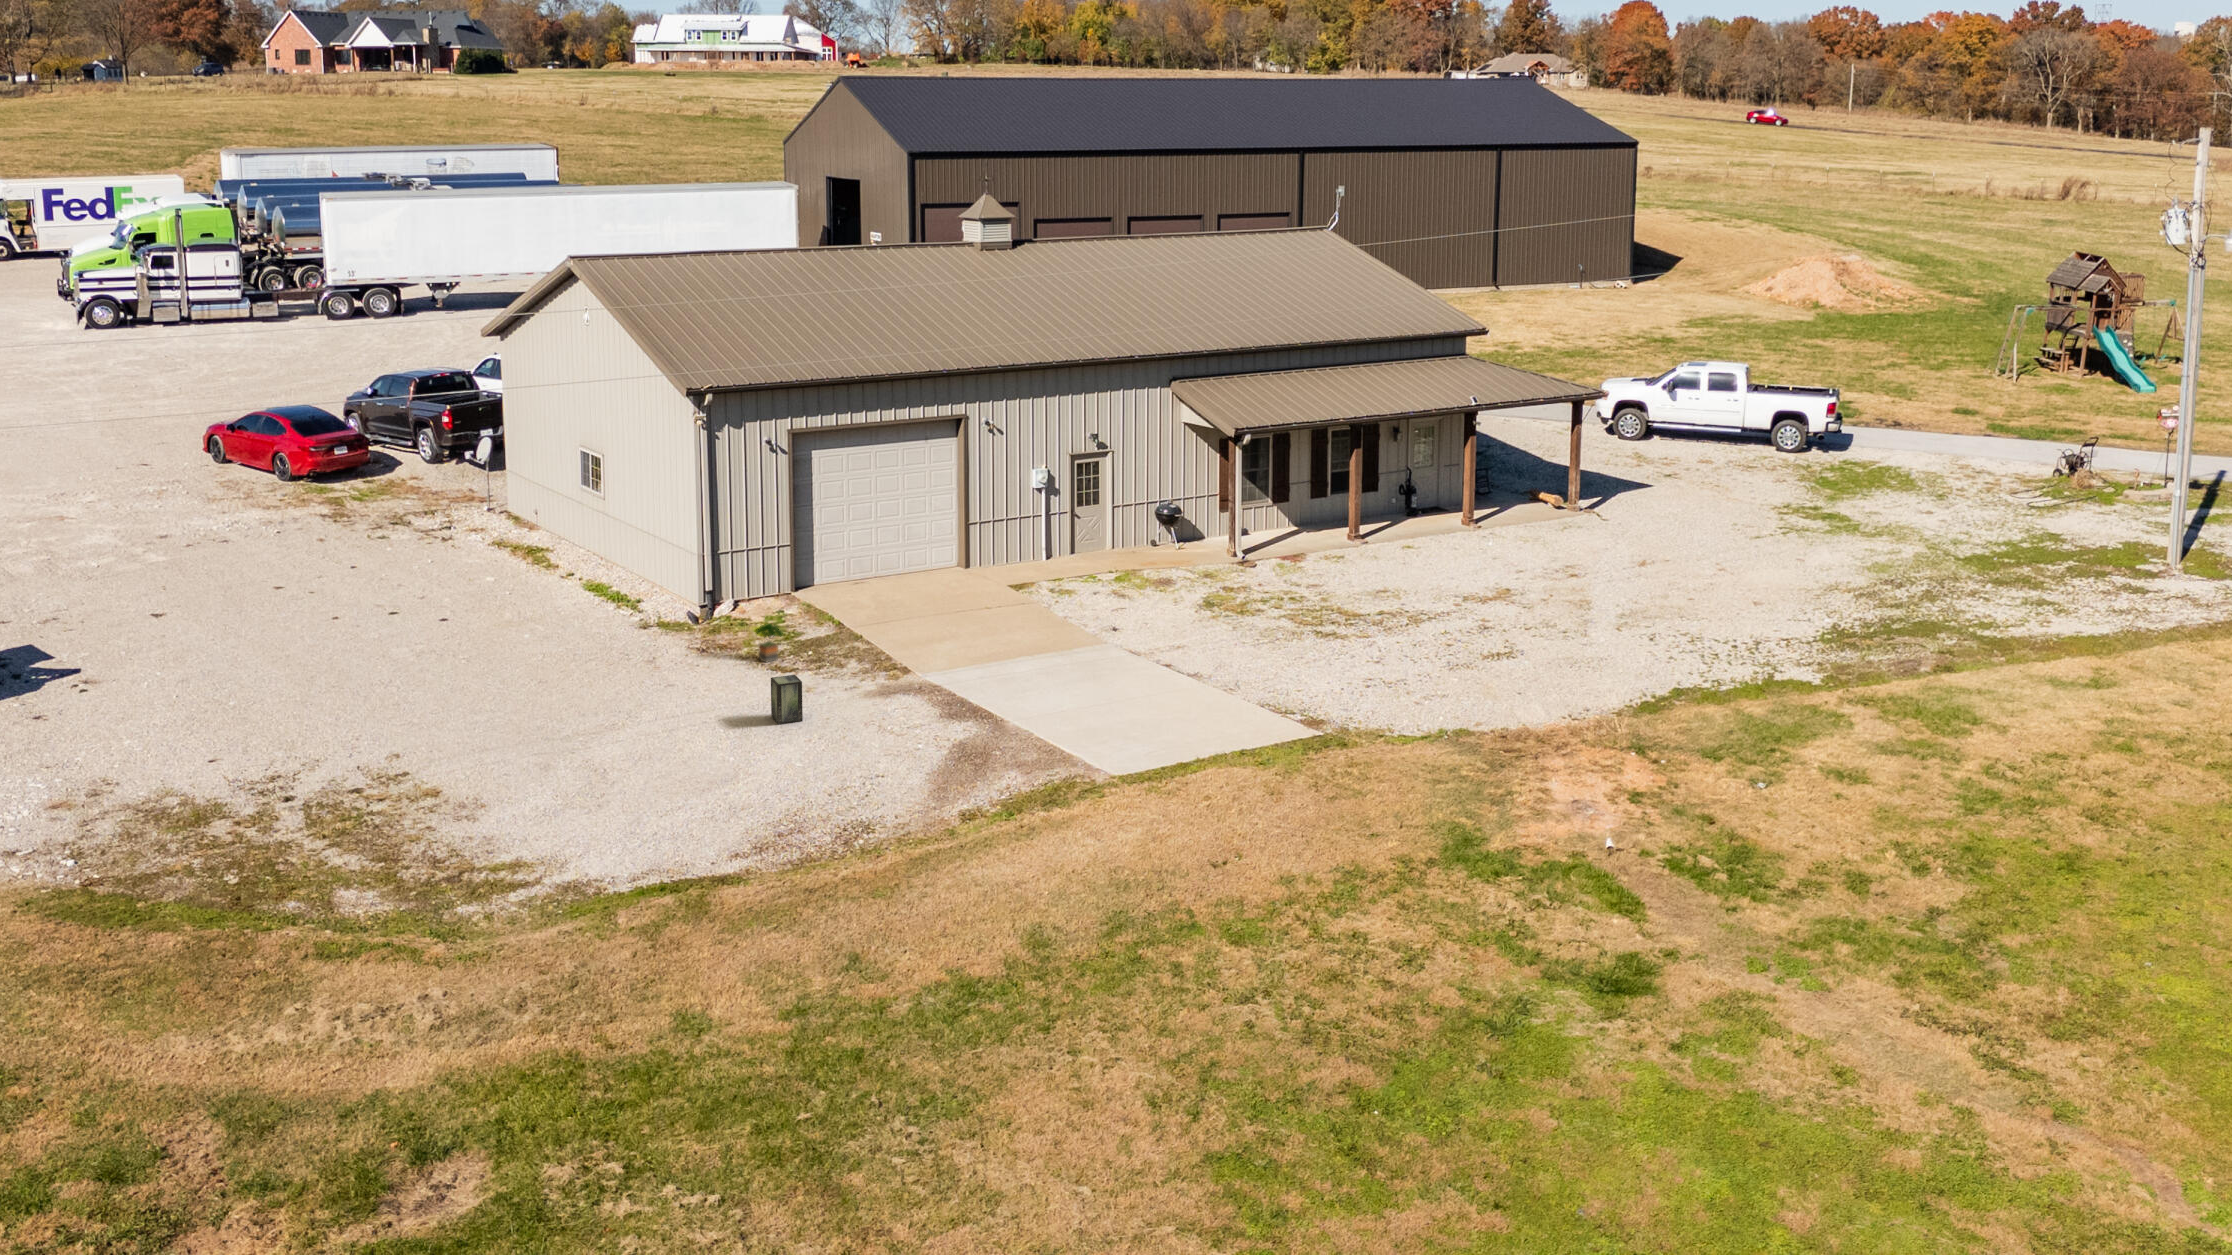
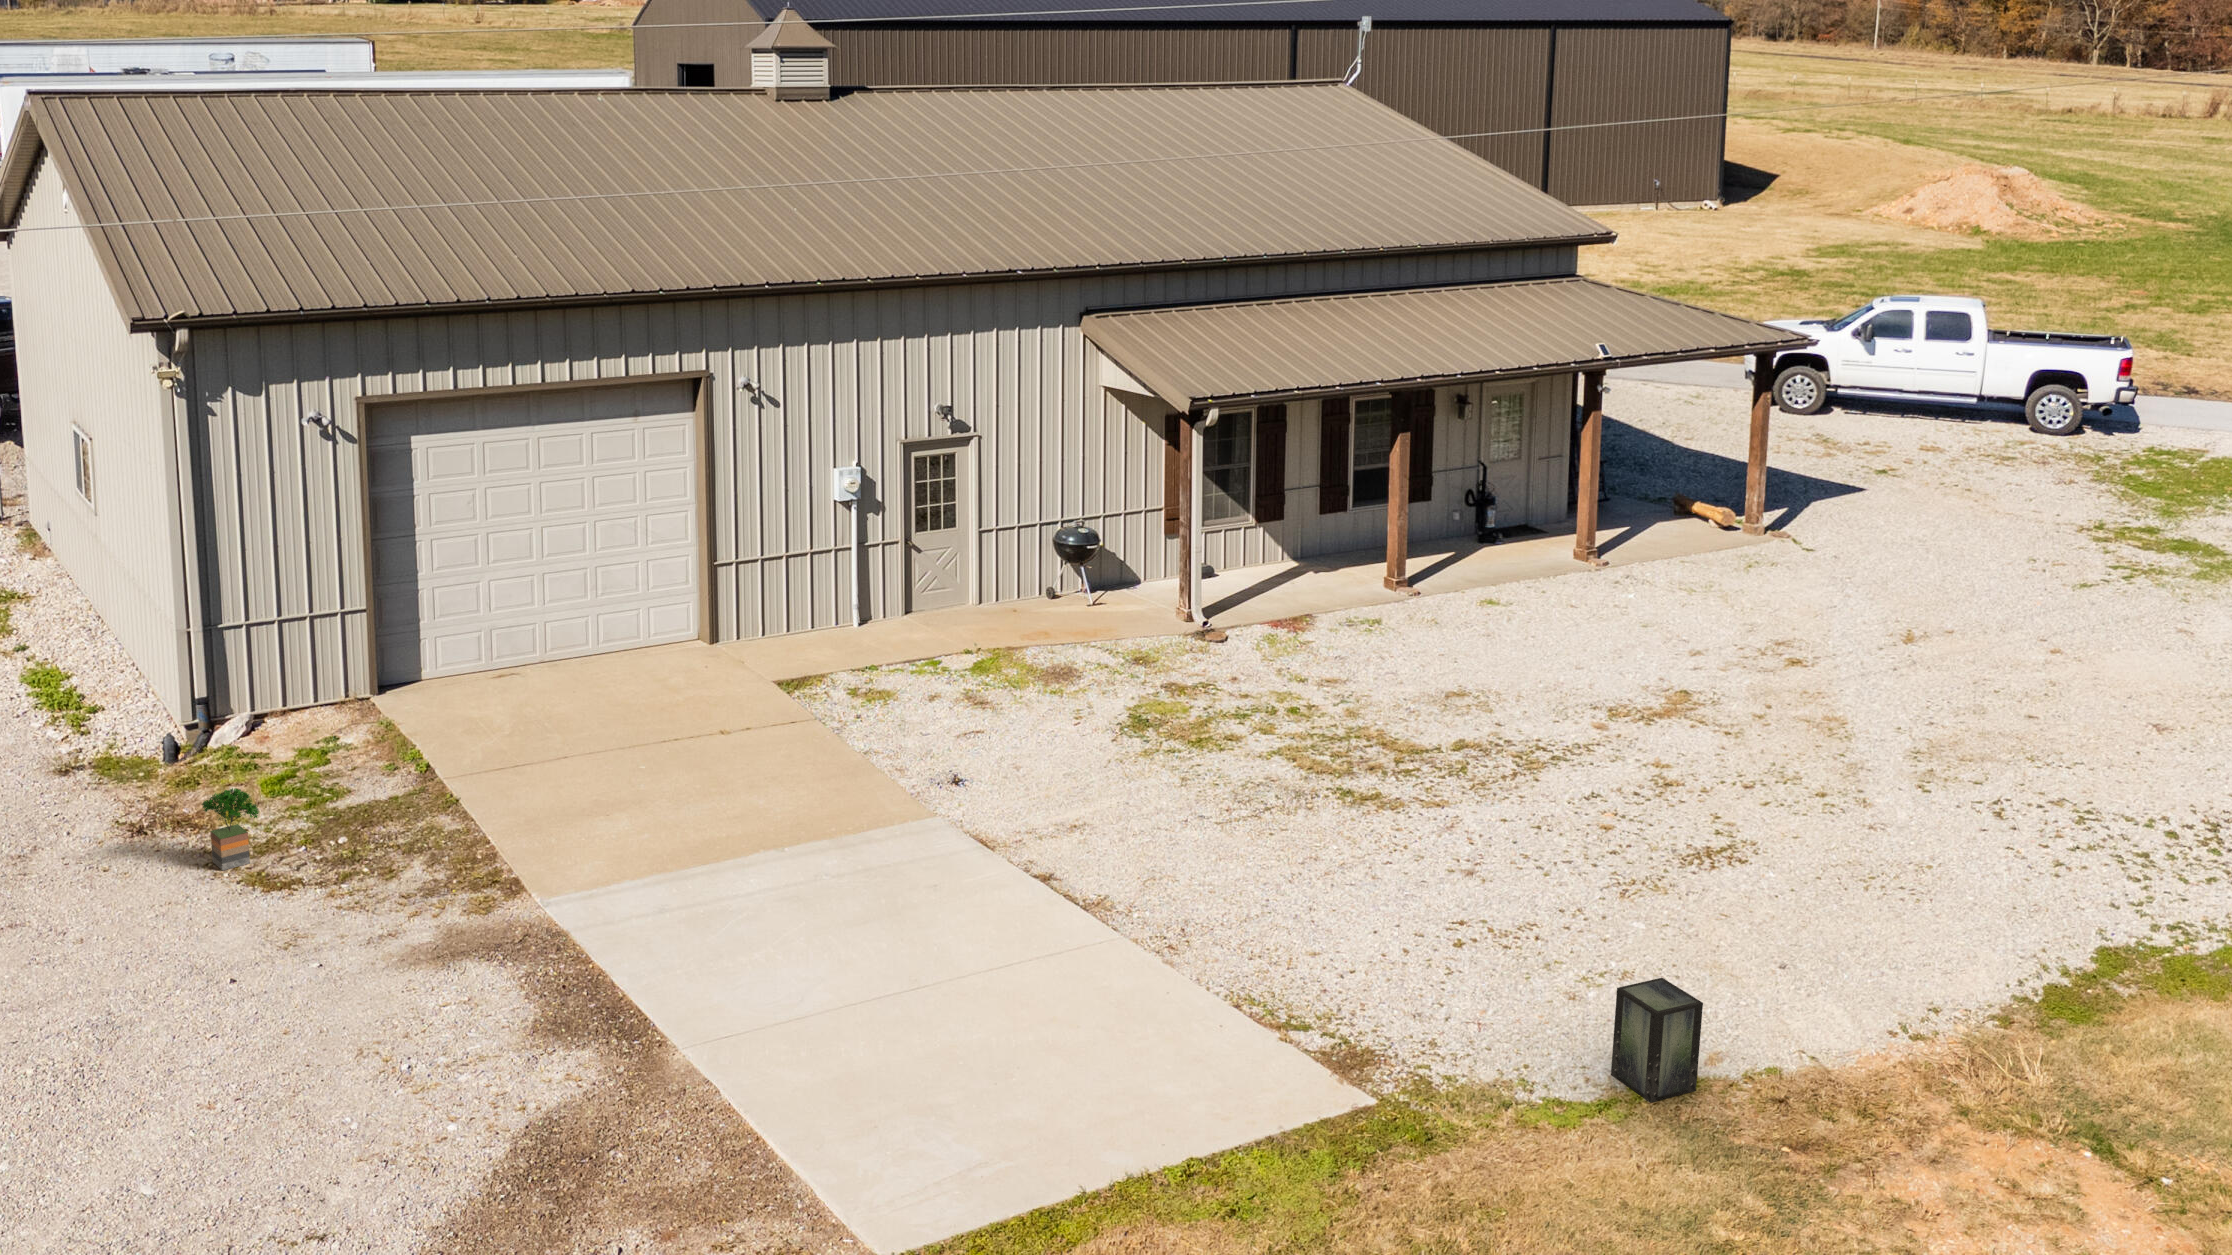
storage box: present [771,675,803,724] -> present [1611,978,1703,1102]

